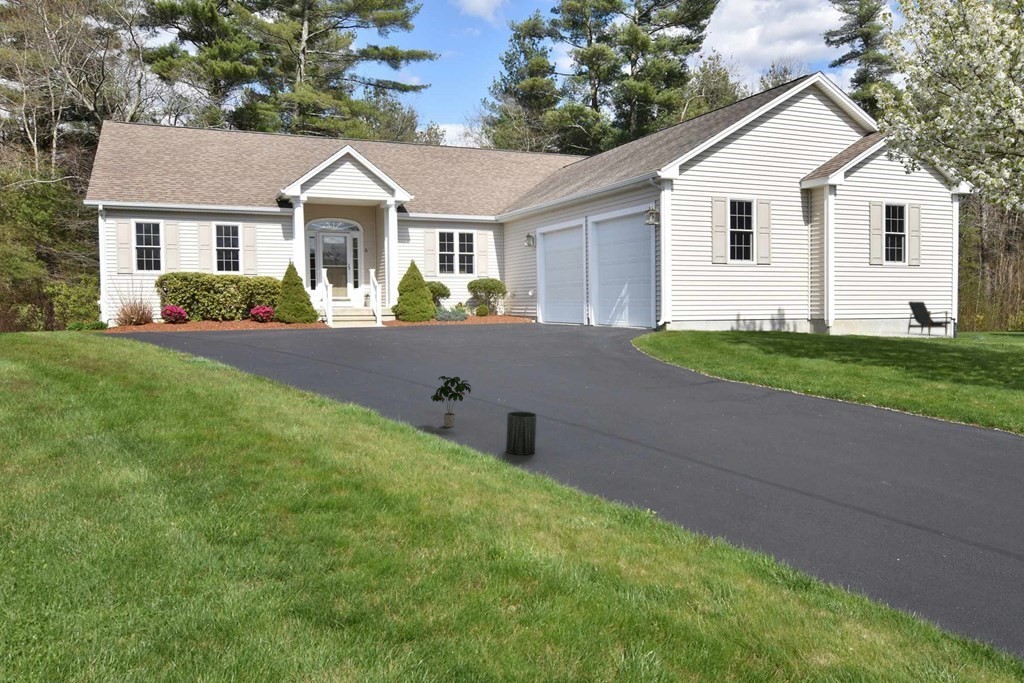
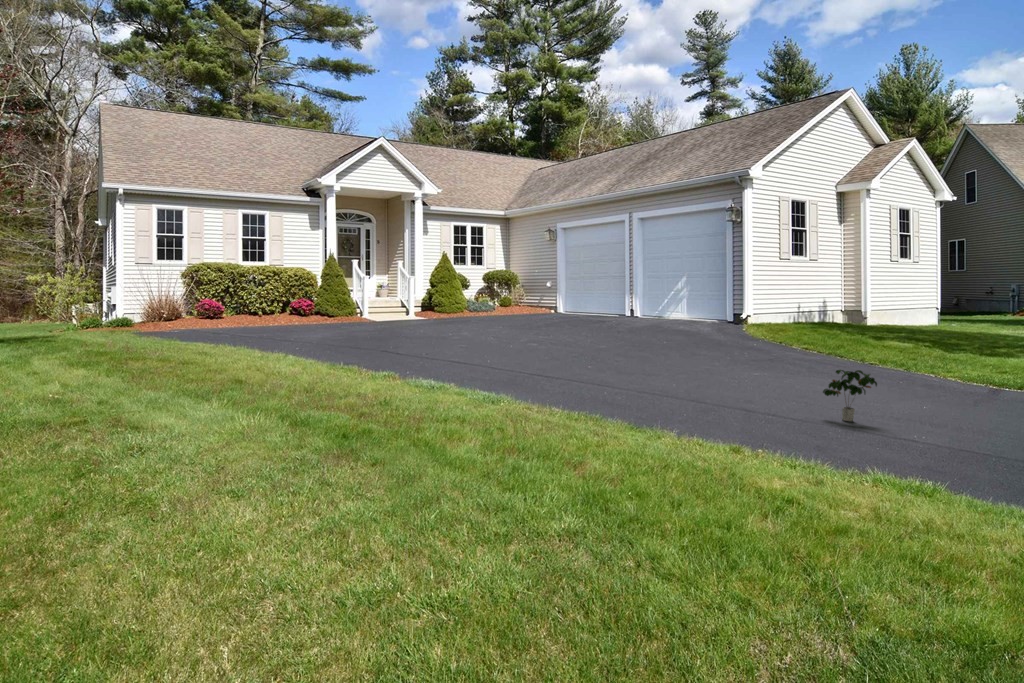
lounge chair: present [908,301,951,335] -> none [900,293,937,323]
trash can: present [506,411,536,455] -> none [972,403,1011,447]

